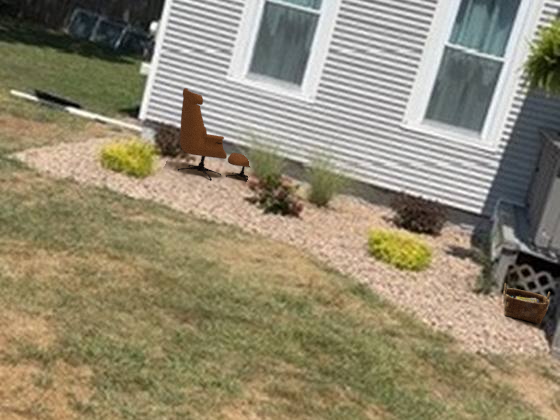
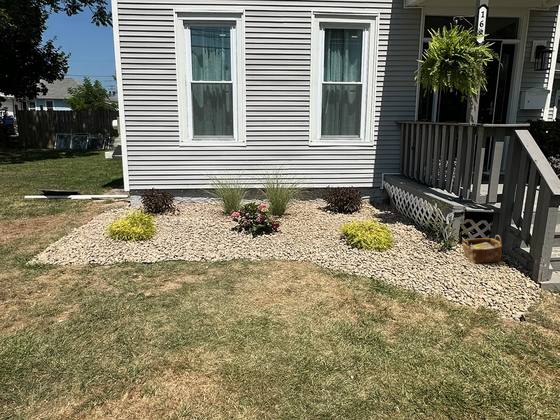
lounge chair: present [178,88,250,180] -> none [155,161,224,222]

